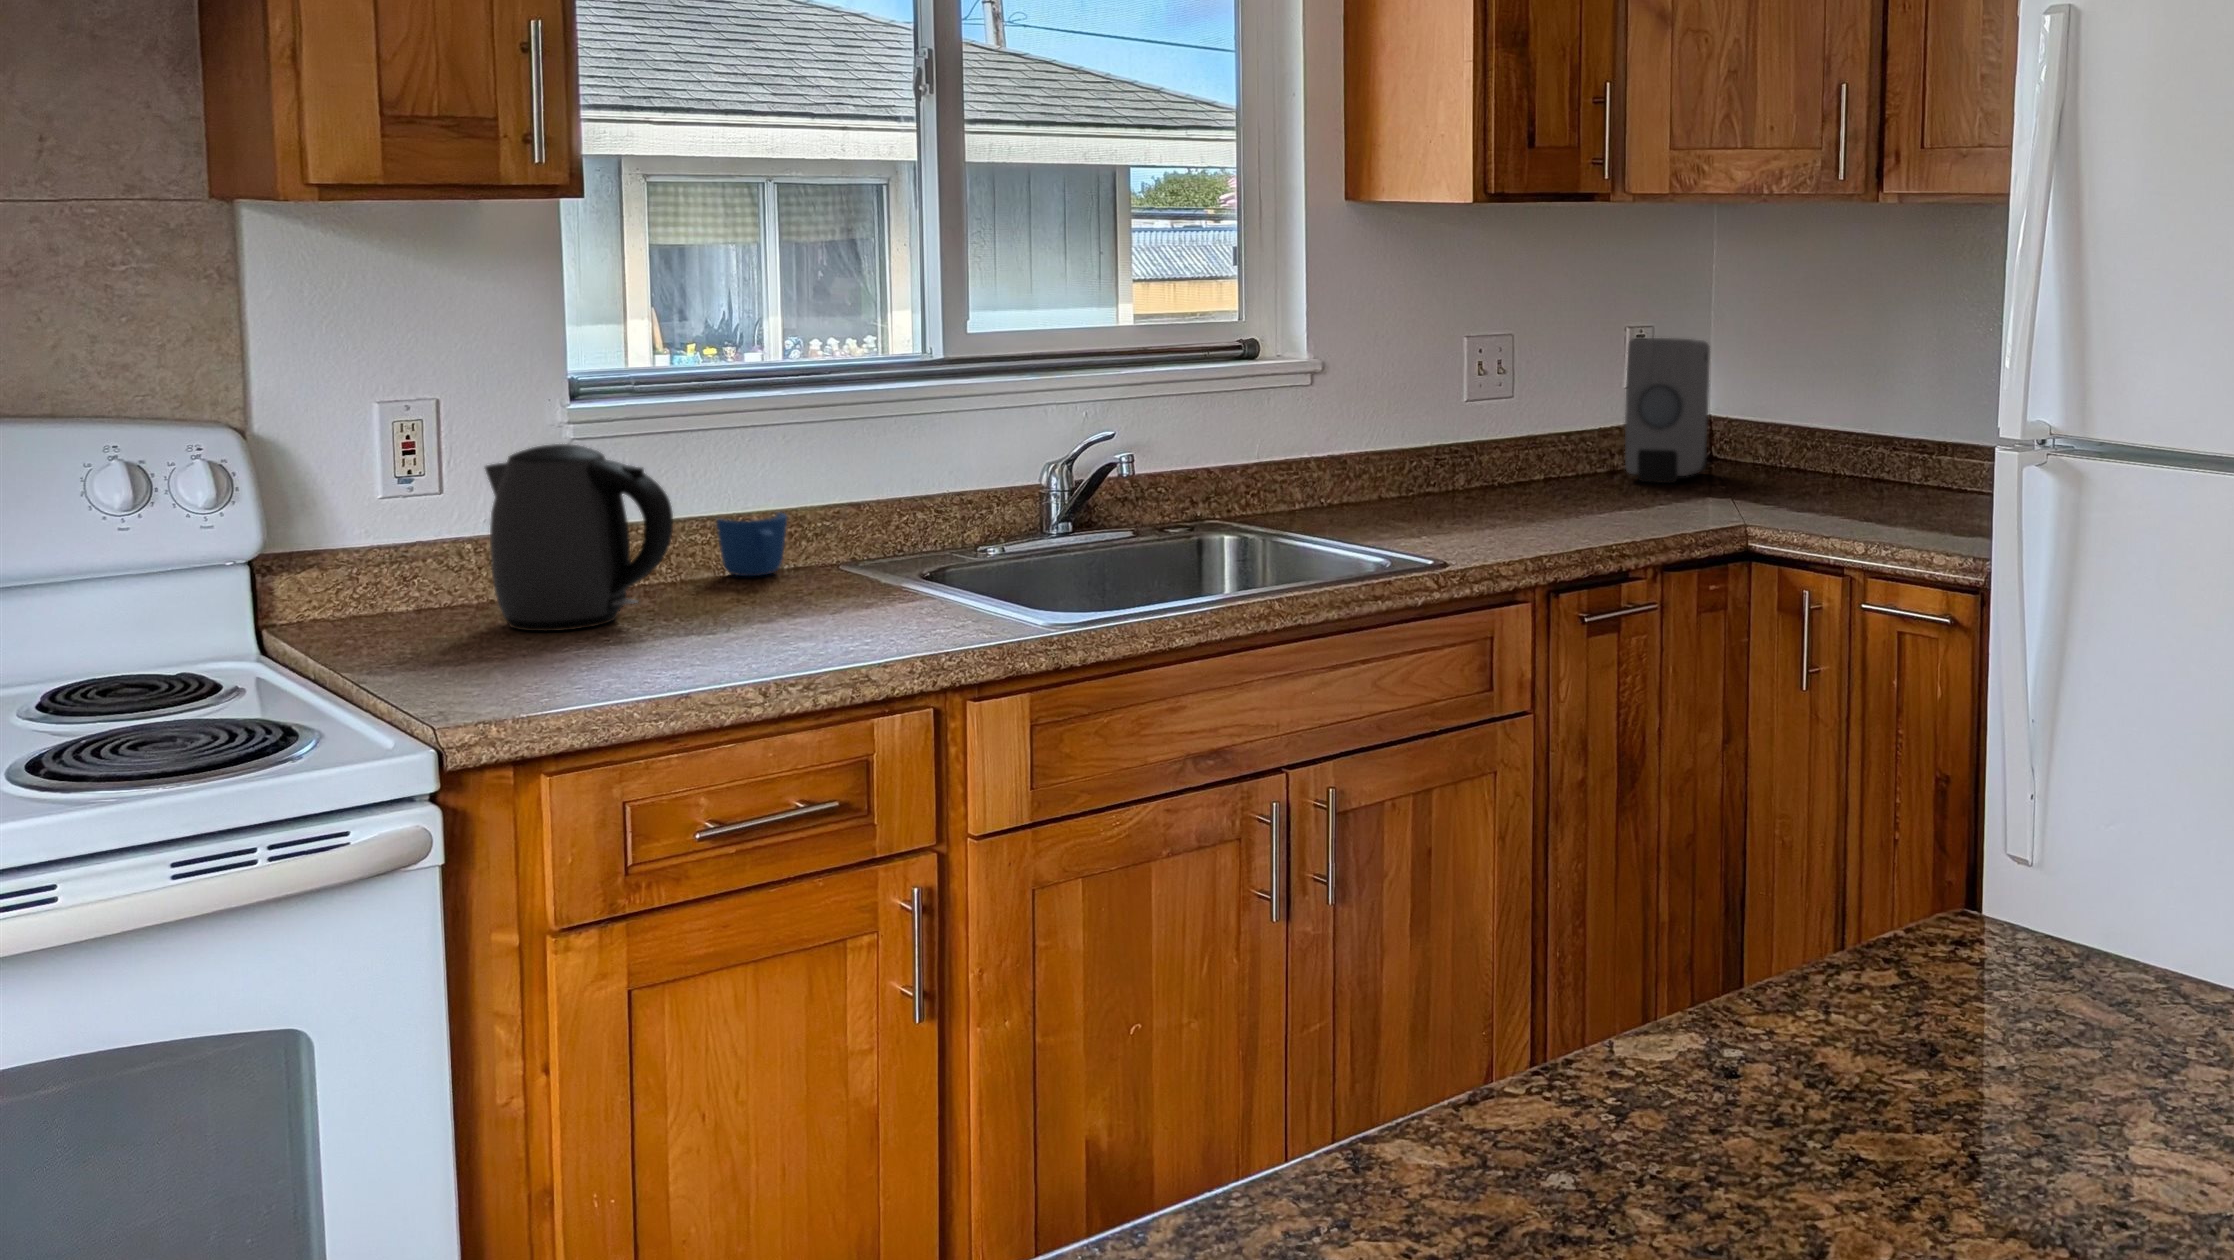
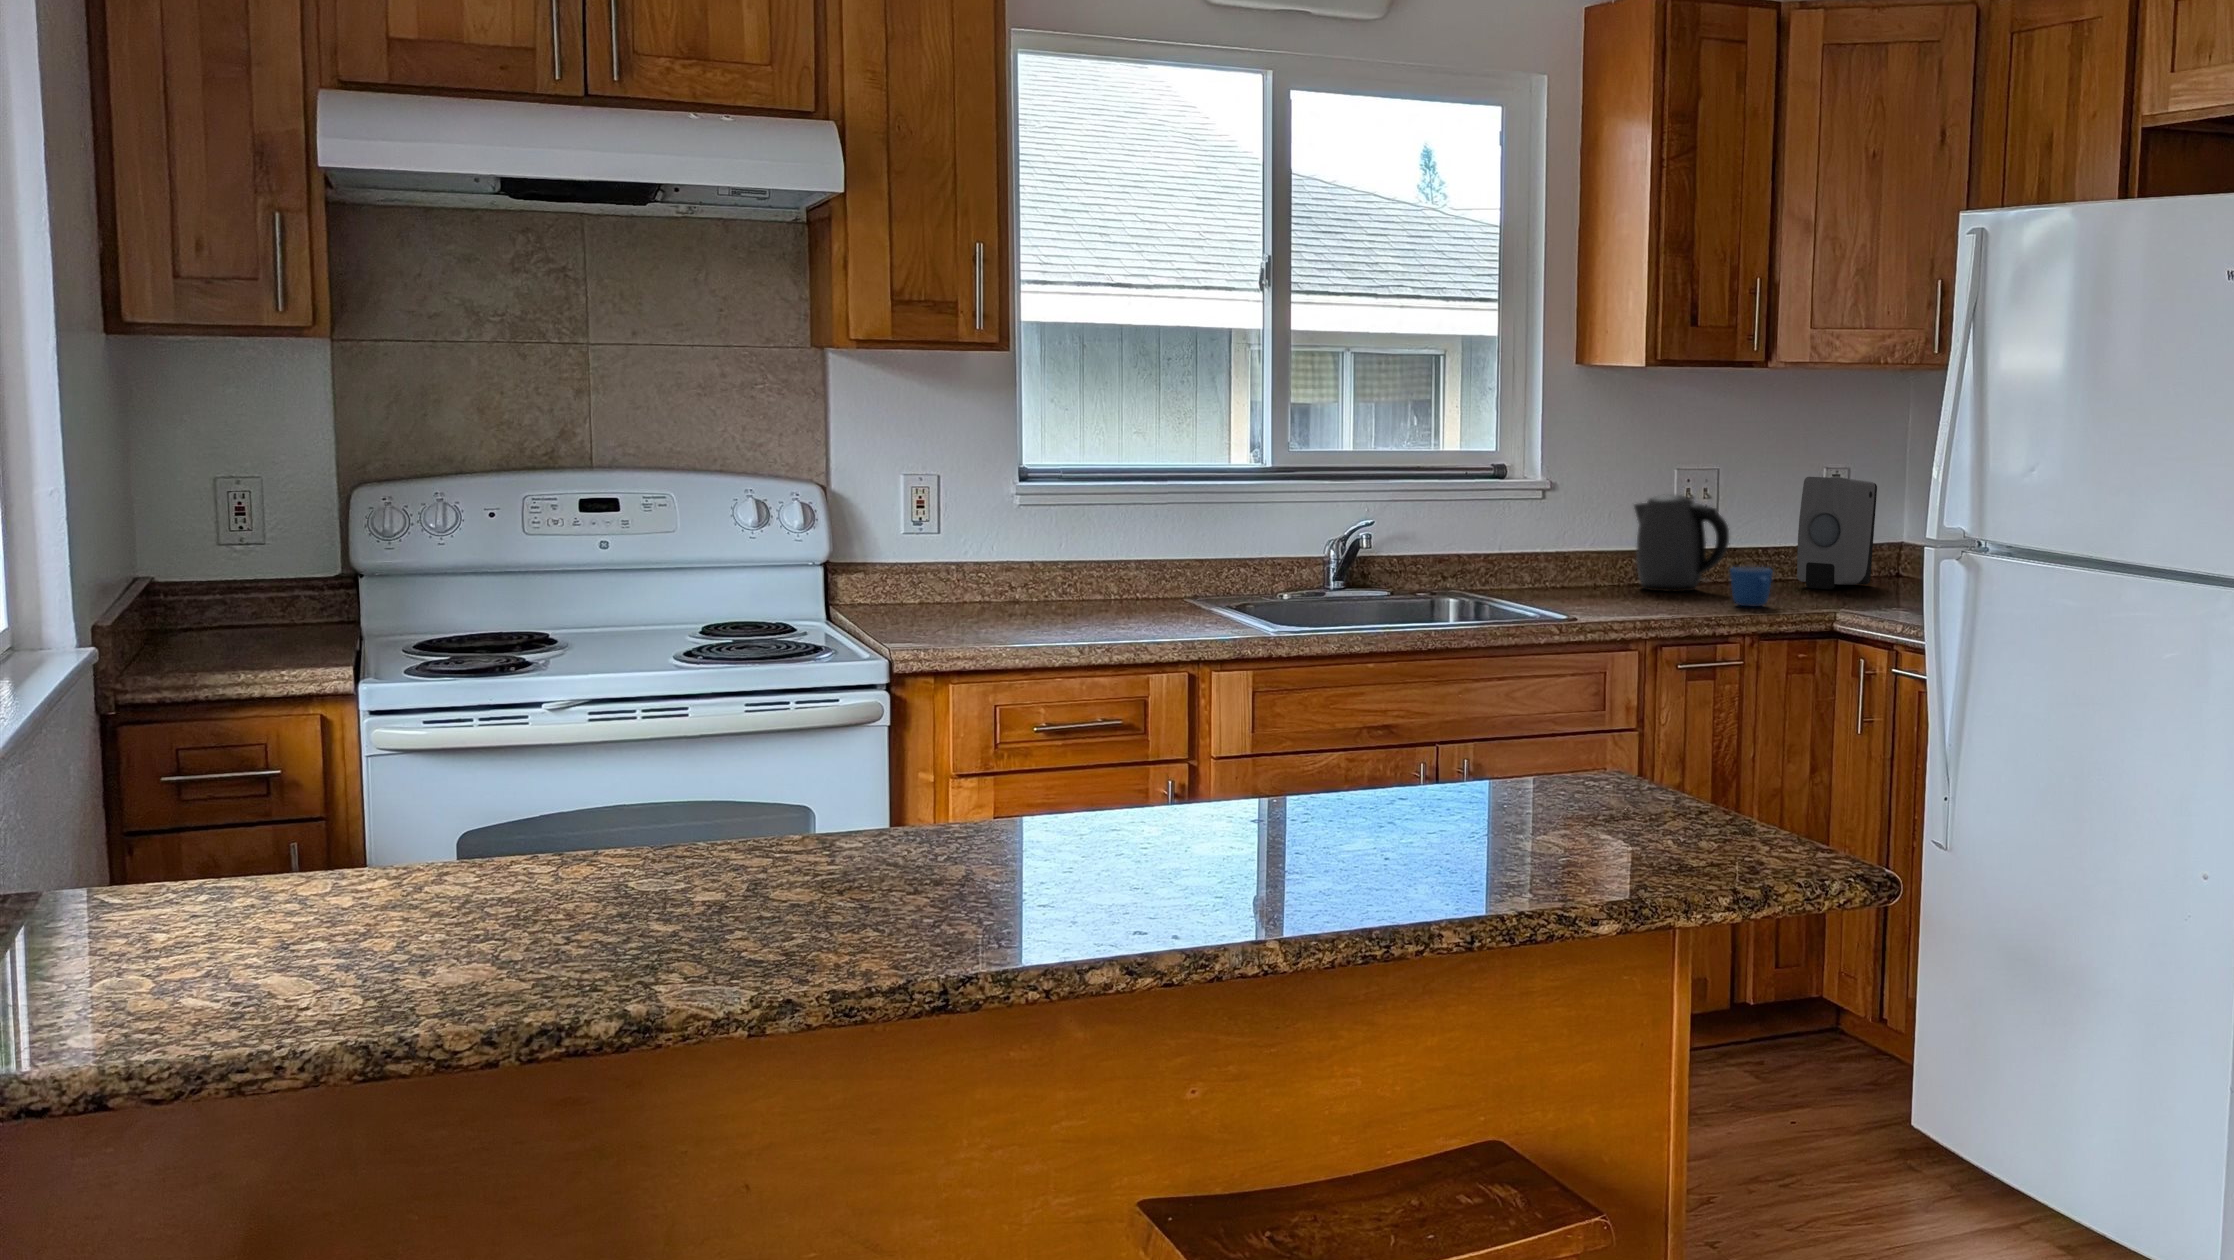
kettle: present [485,444,673,631] -> present [1634,494,1729,592]
mug: present [717,513,787,576] -> present [1730,567,1773,607]

